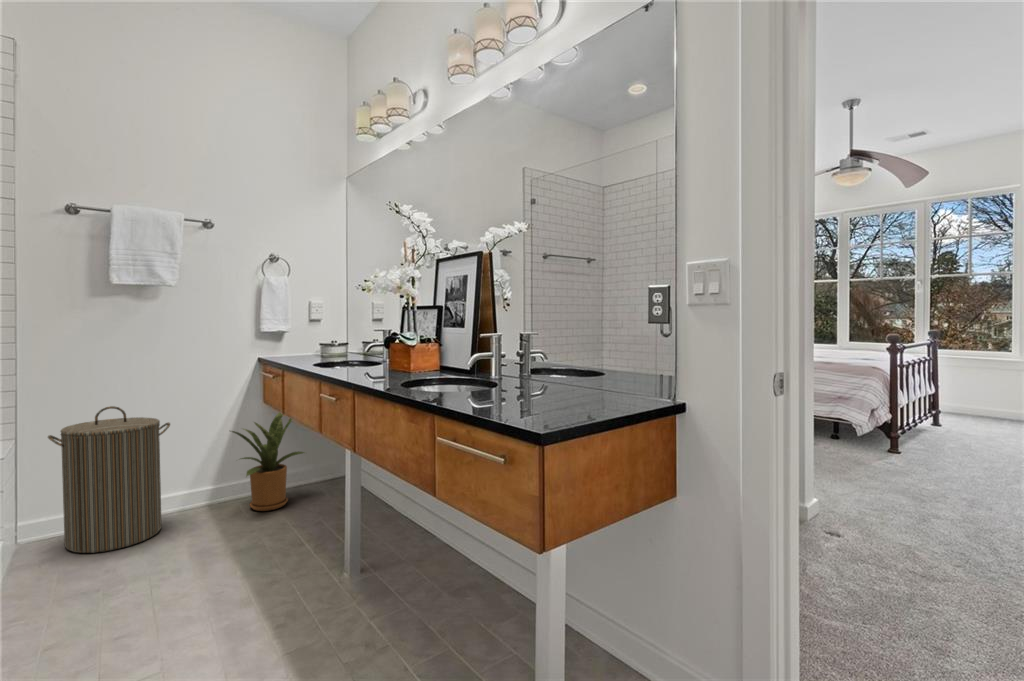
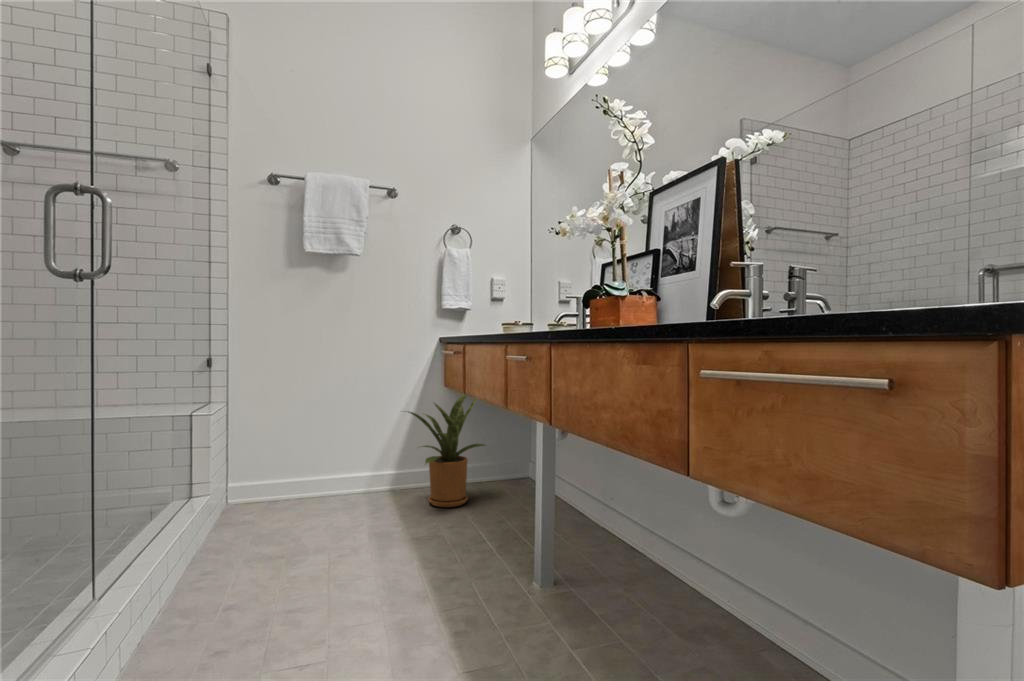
laundry hamper: present [48,406,170,553] -> none [242,377,352,530]

